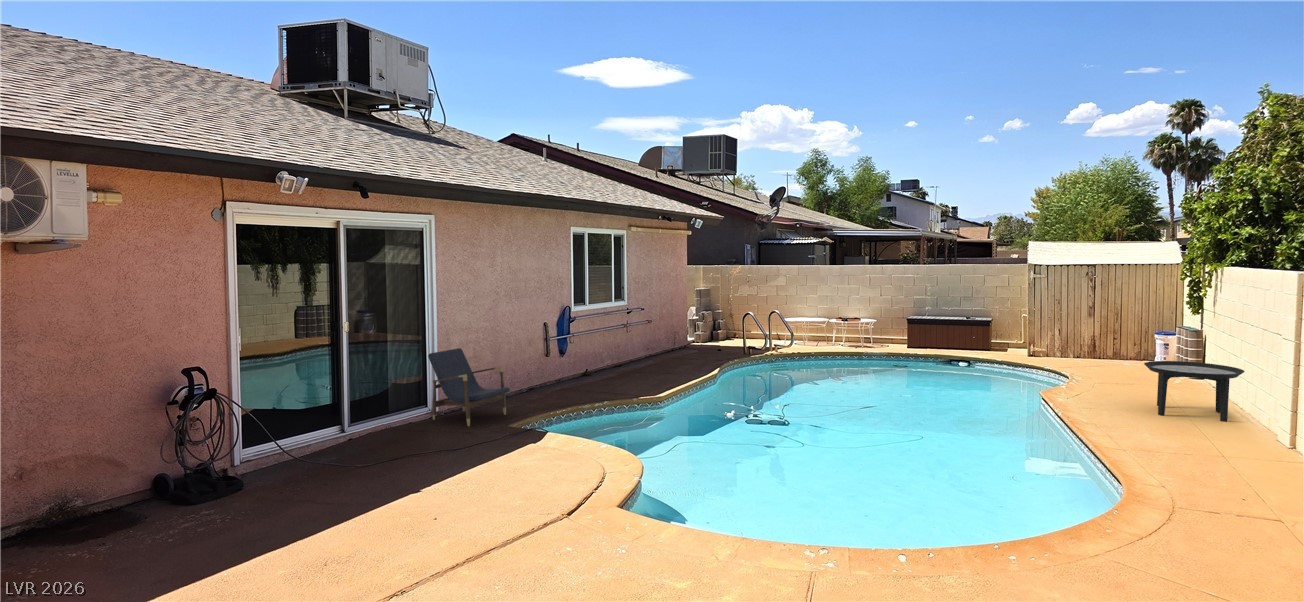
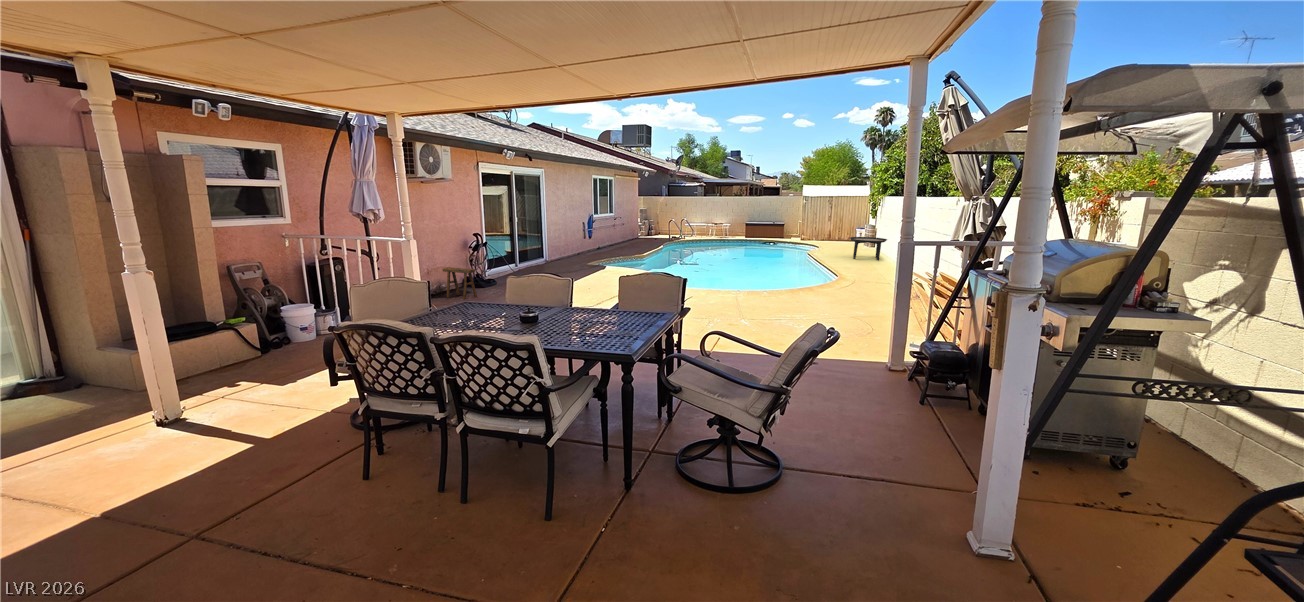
lounge chair: present [428,348,510,426] -> none [540,234,578,269]
stool: none [119,440,191,523] -> present [443,267,477,299]

